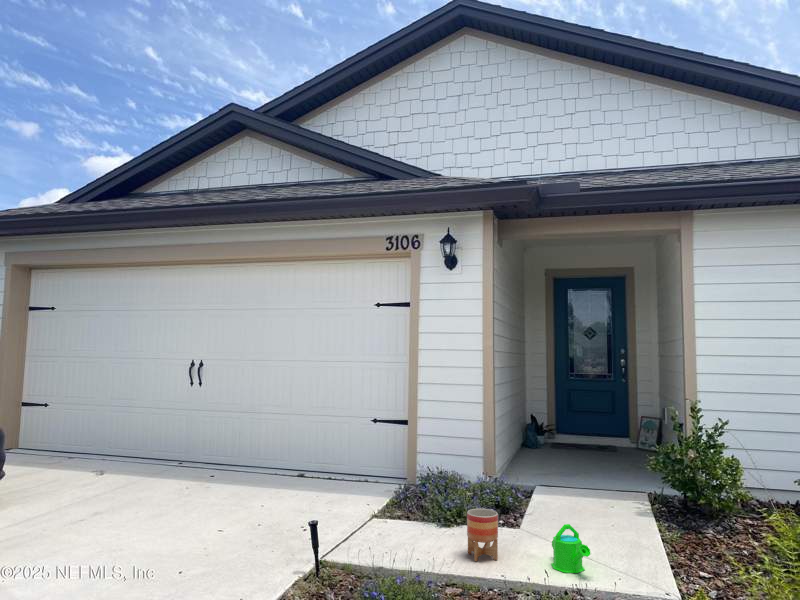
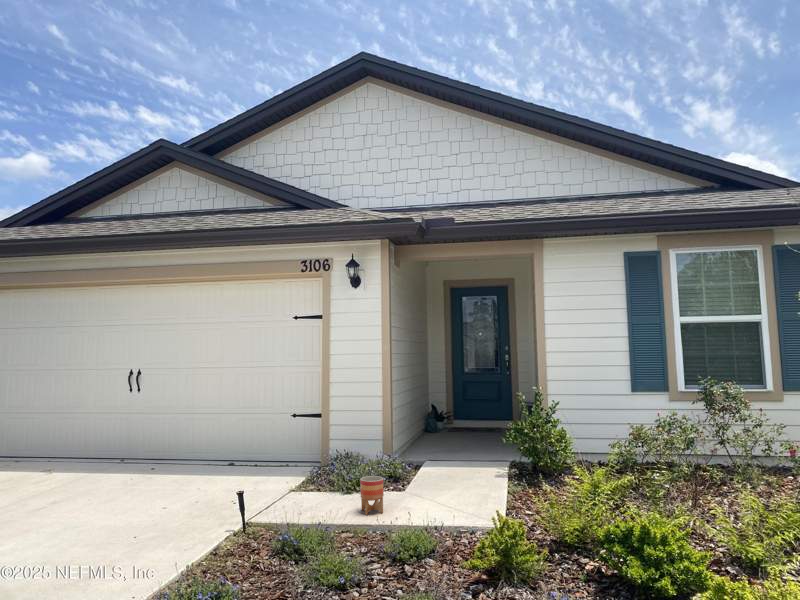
watering can: present [551,524,590,573] -> none [422,482,447,517]

